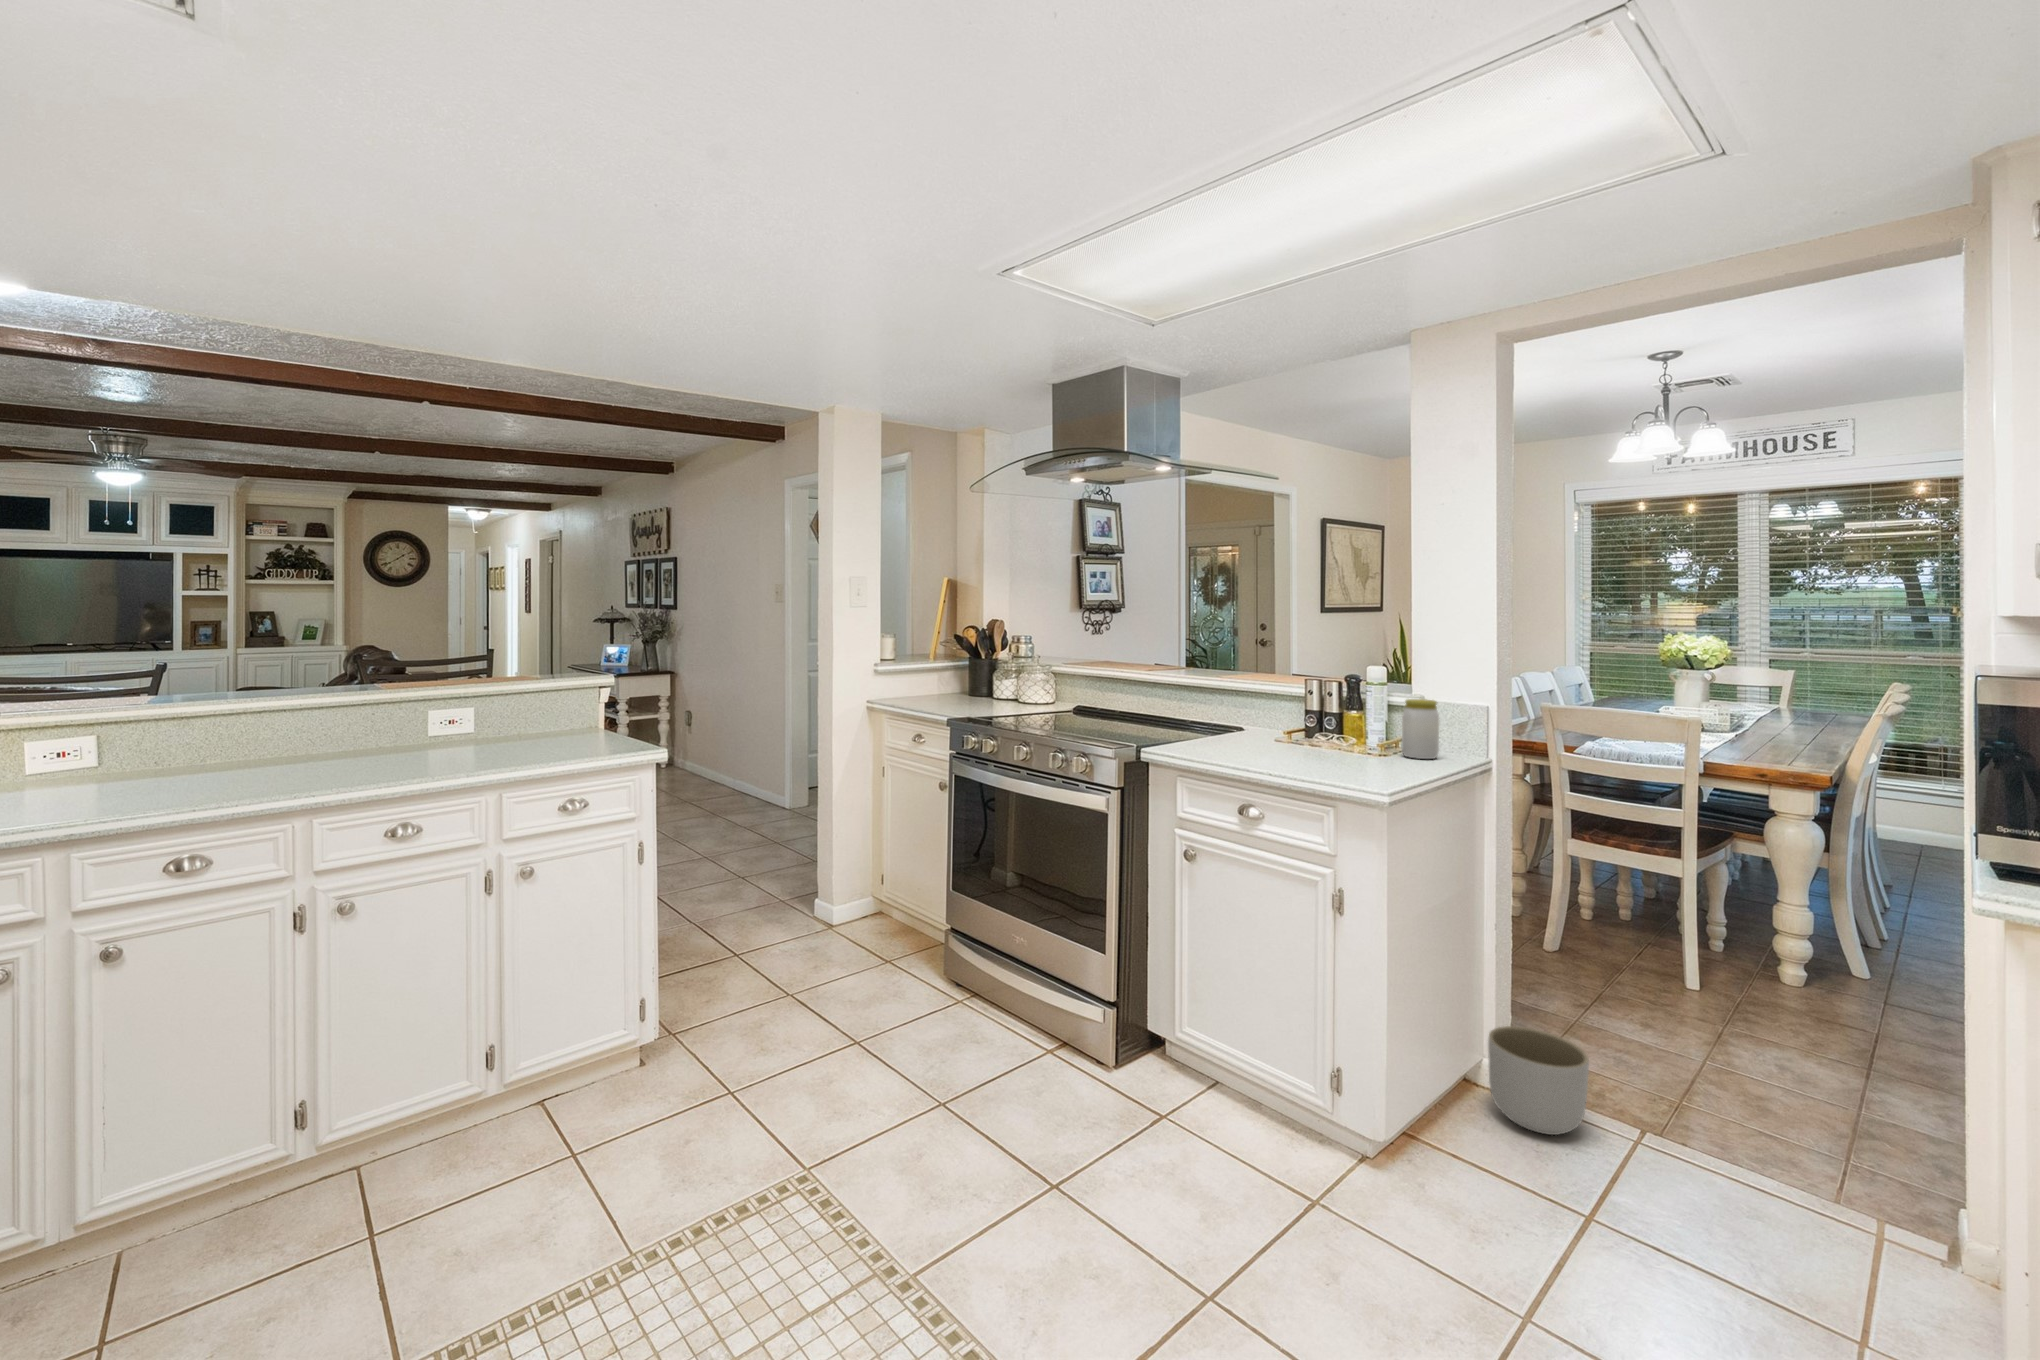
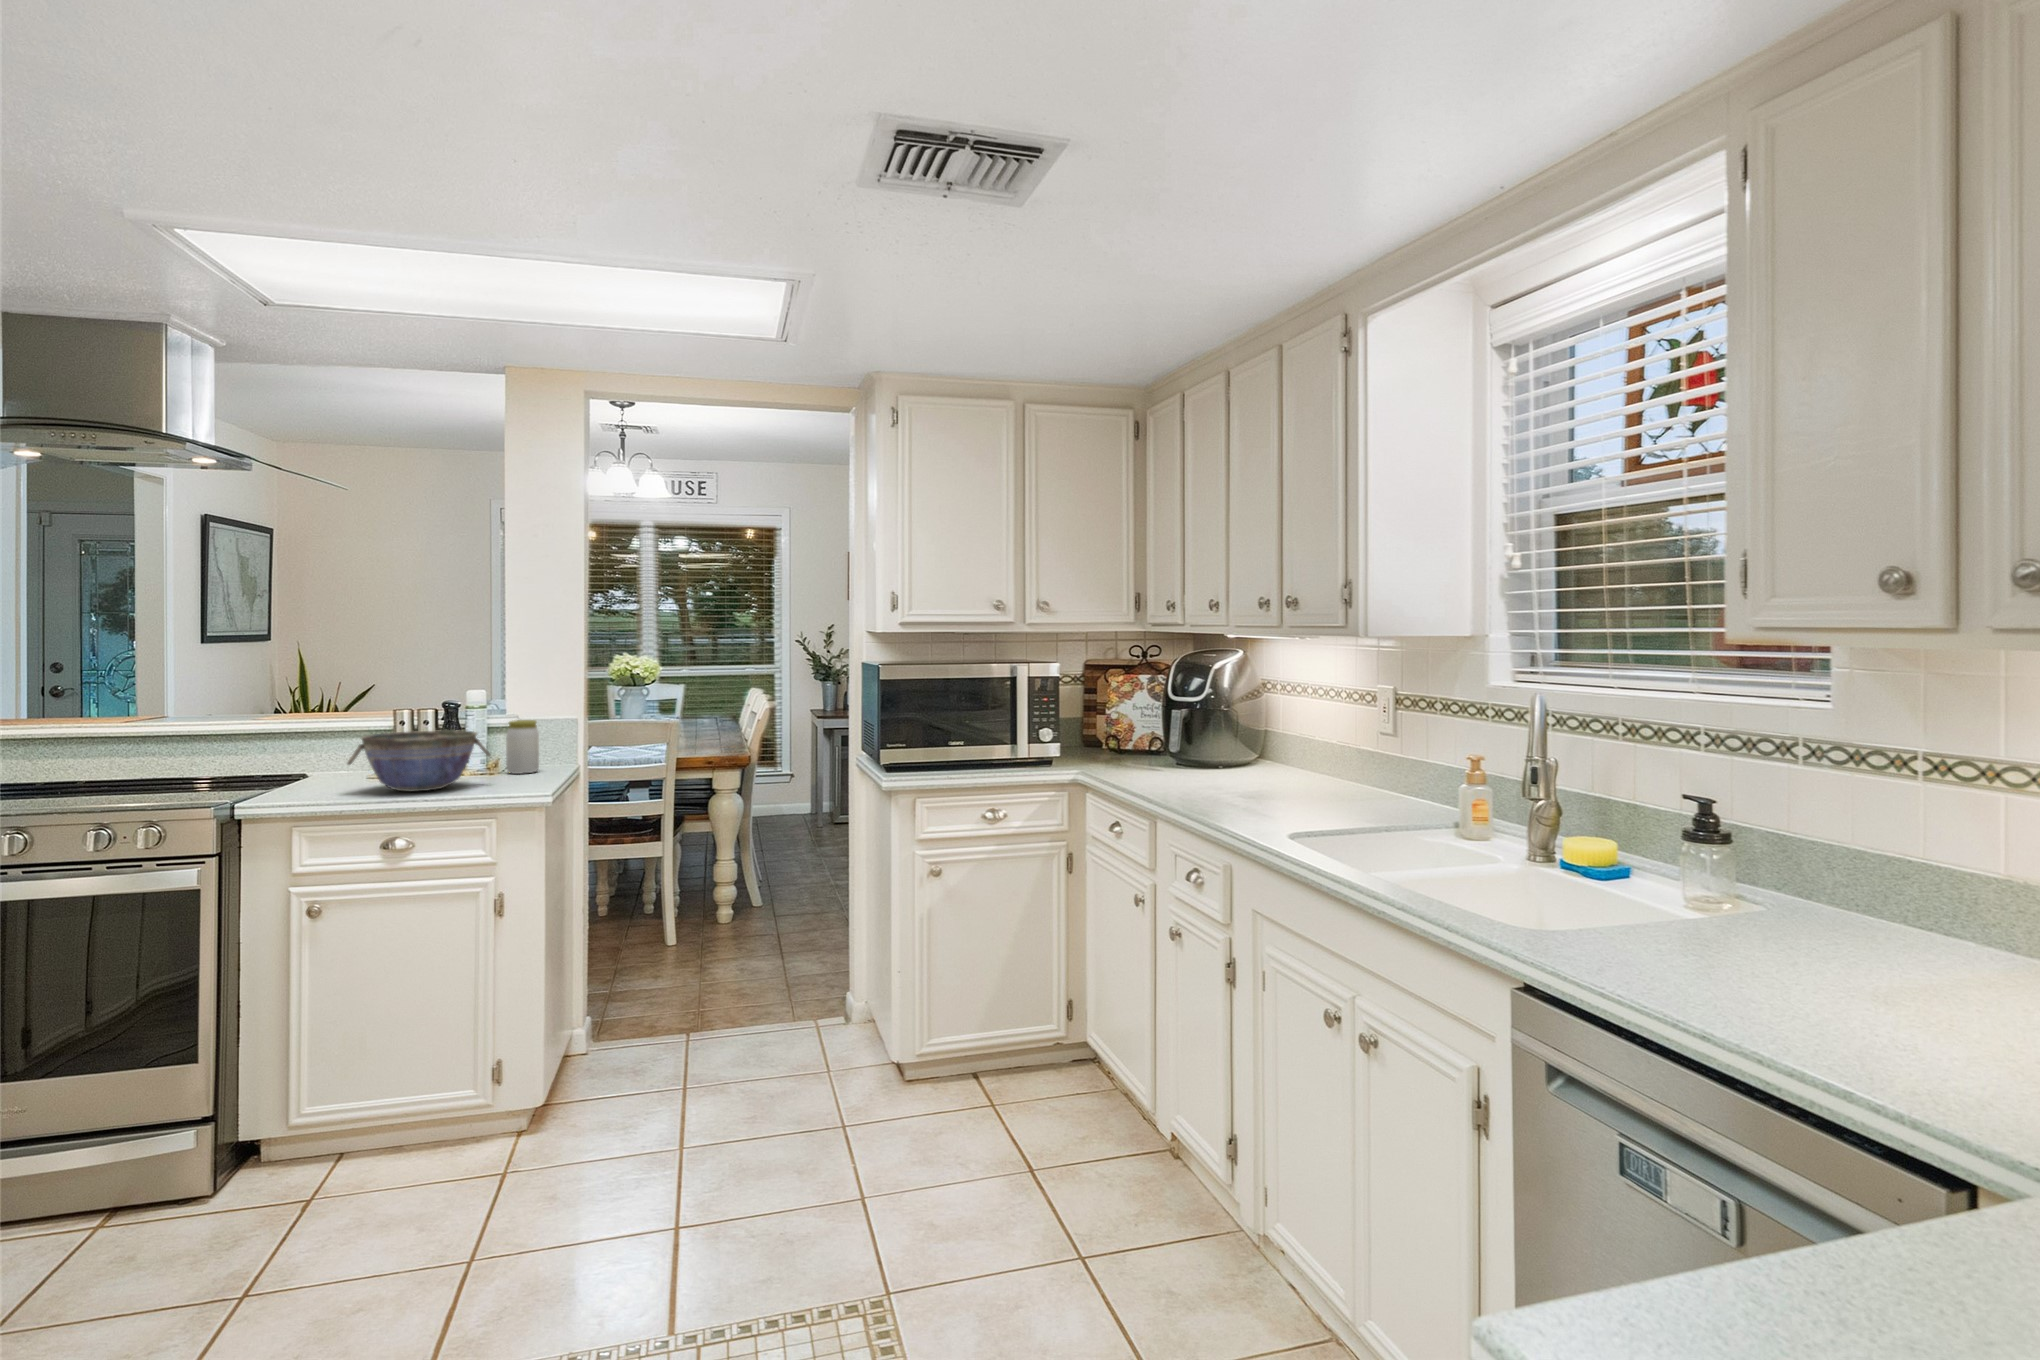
bowl: none [1229,700,1362,762] -> present [347,730,490,792]
planter: present [1488,1026,1589,1135] -> none [586,984,659,1063]

